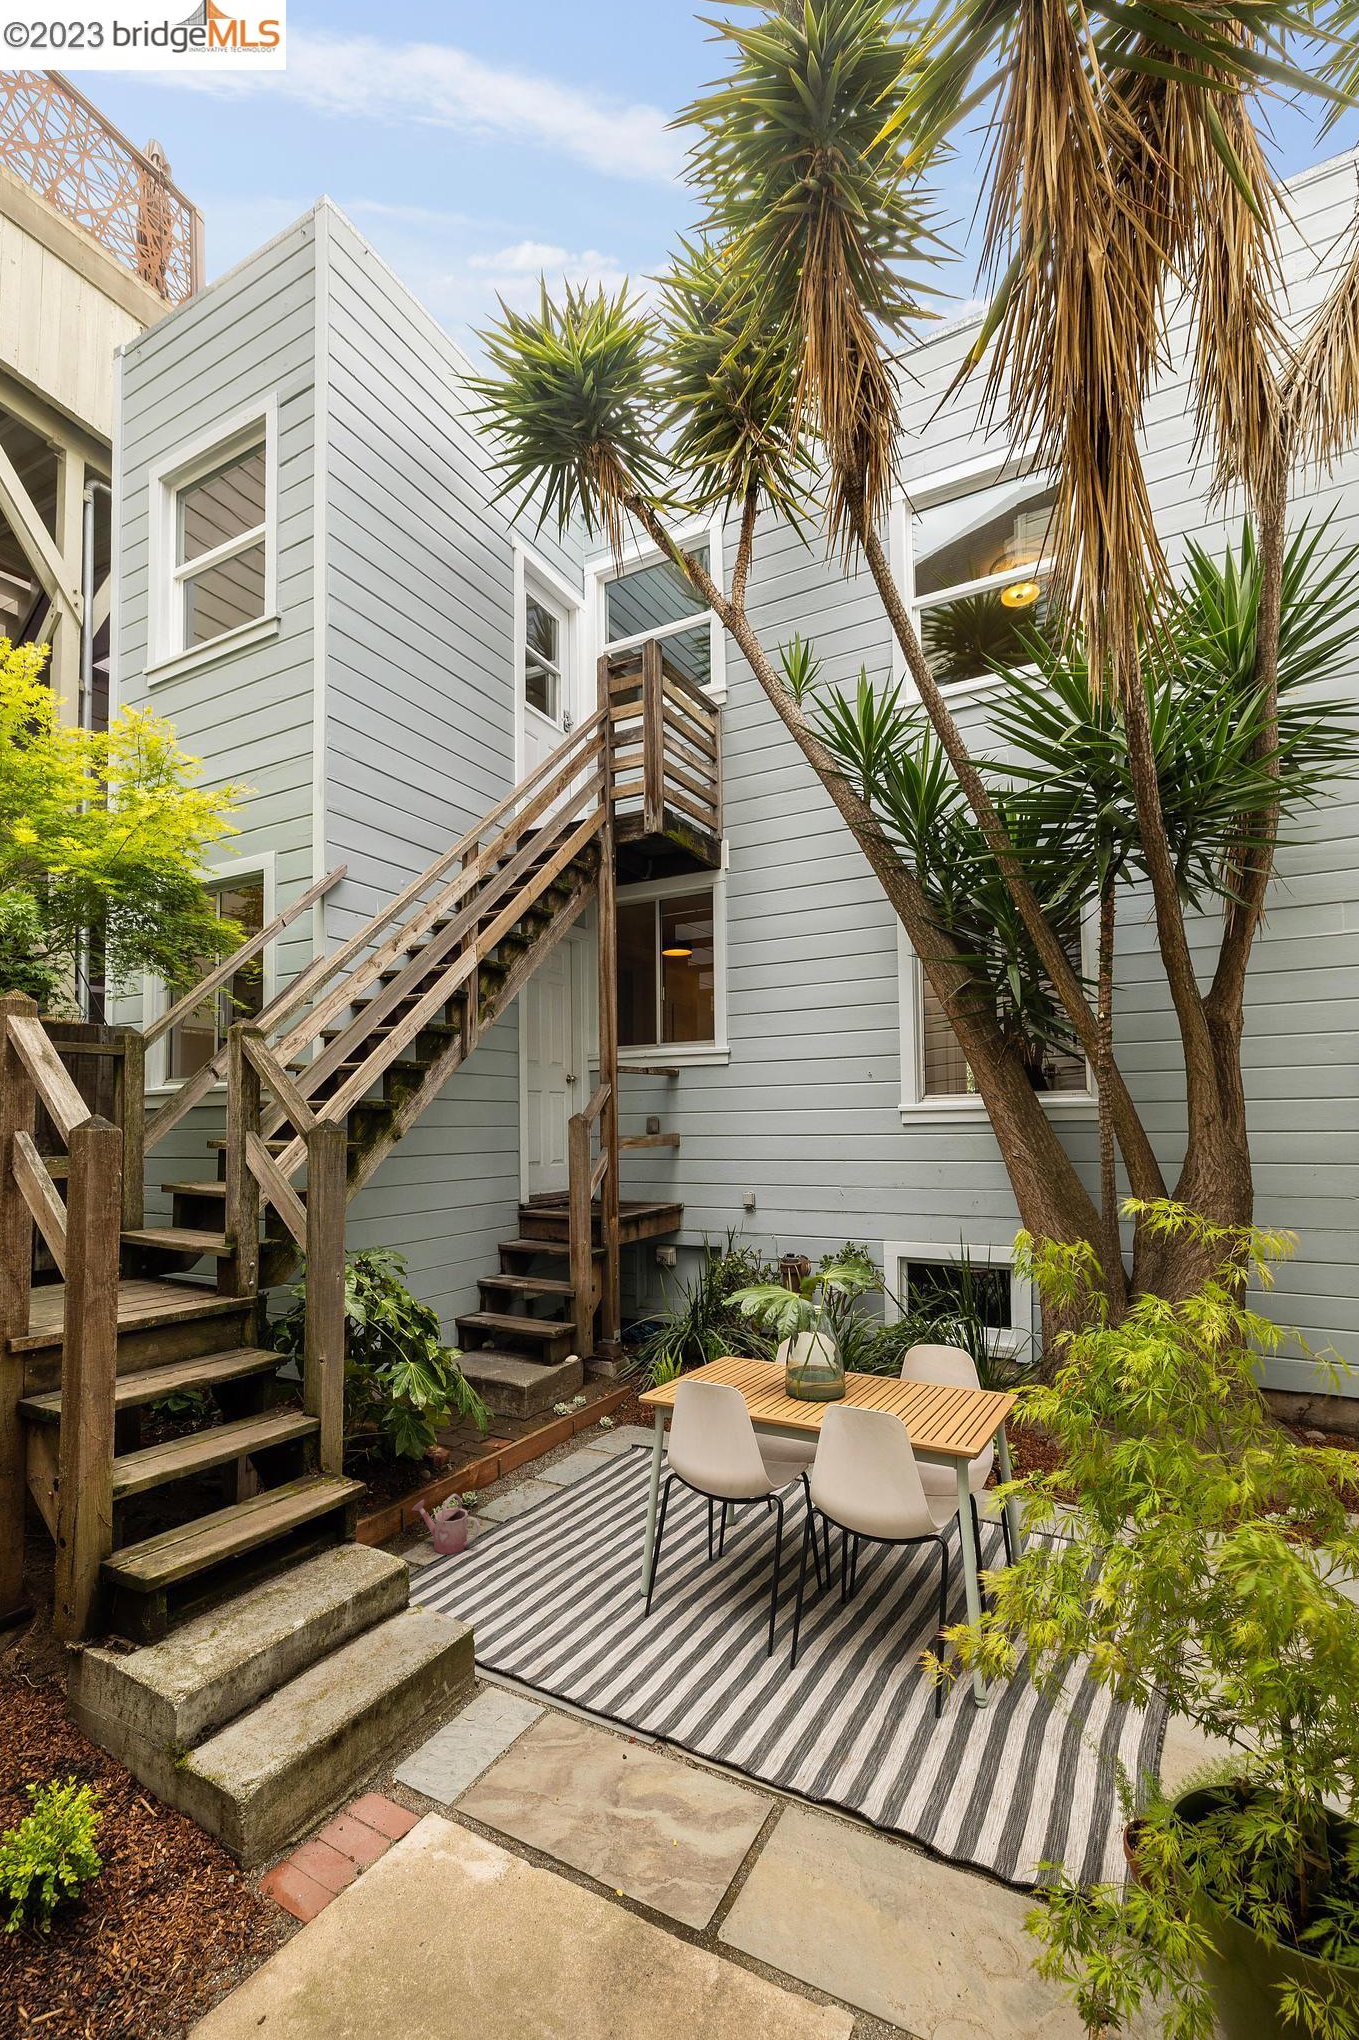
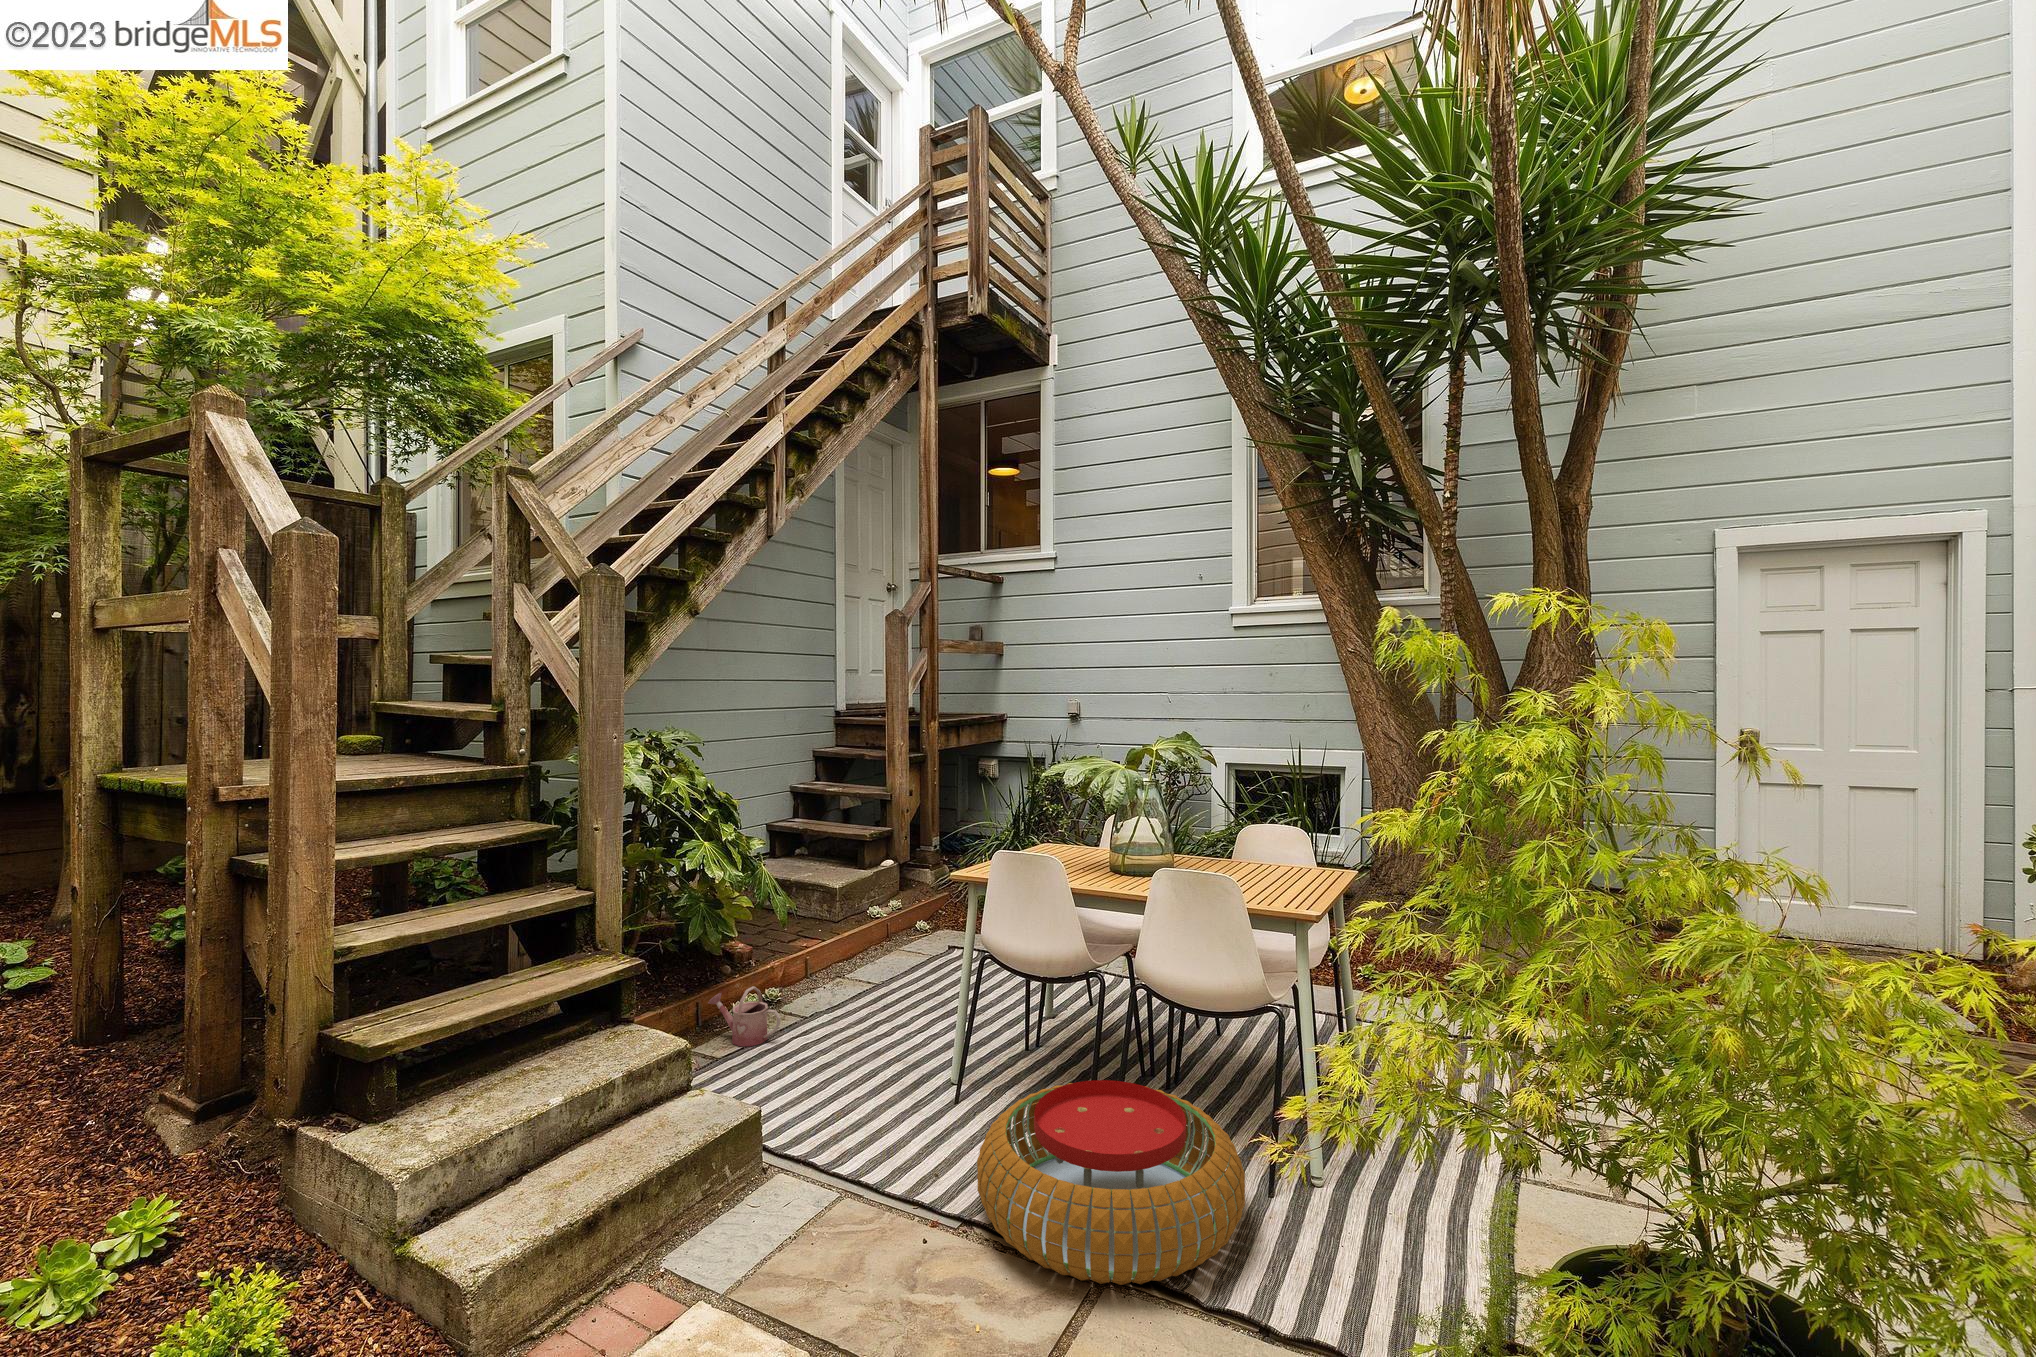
pouf: none [670,1599,912,1801] -> present [977,1080,1245,1285]

